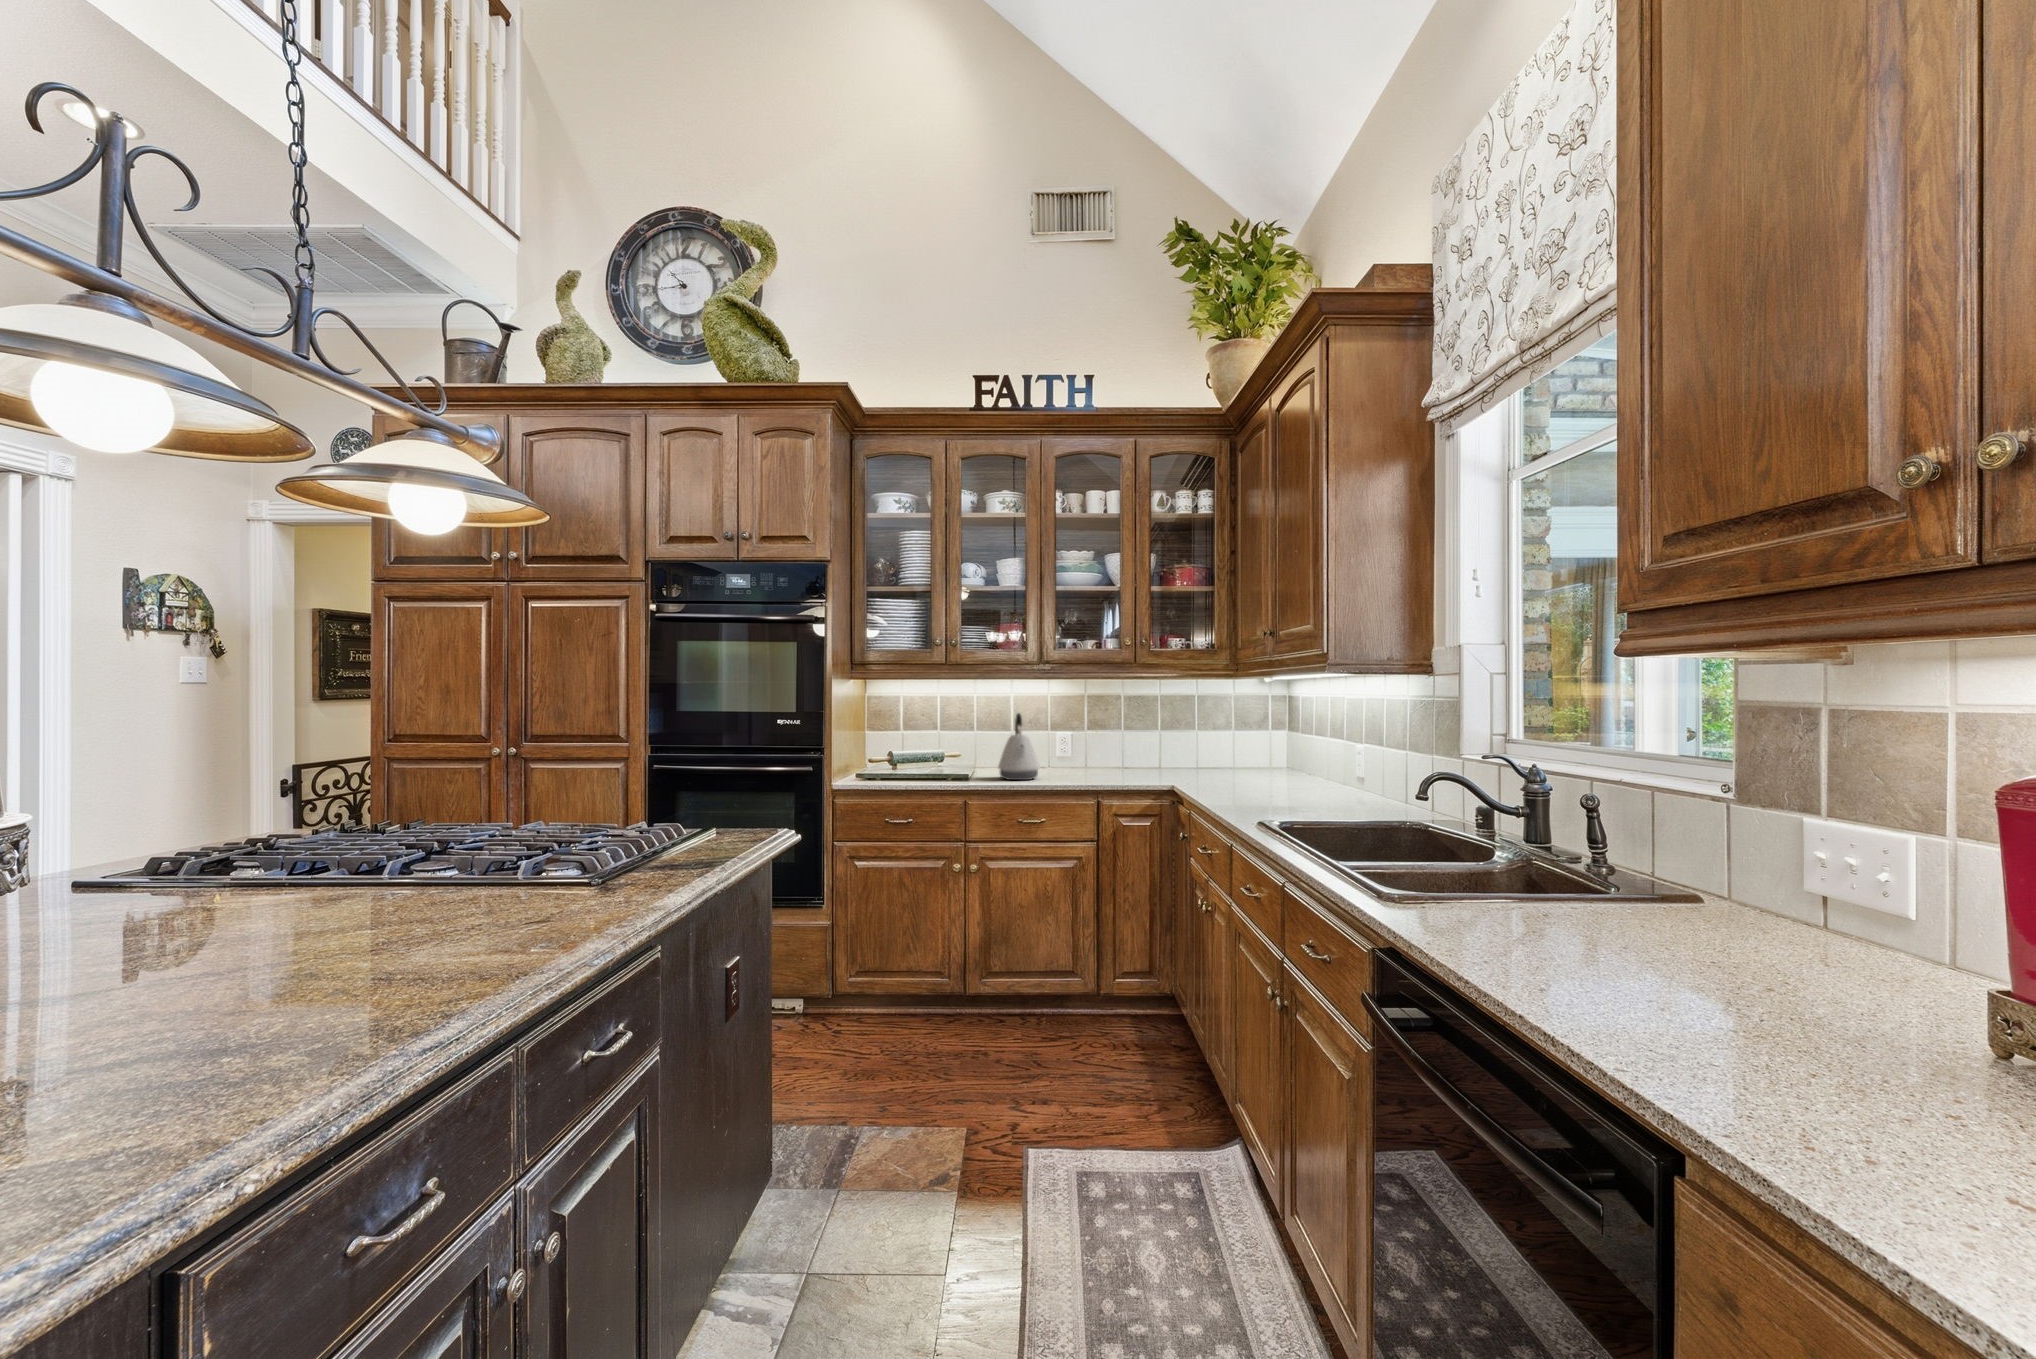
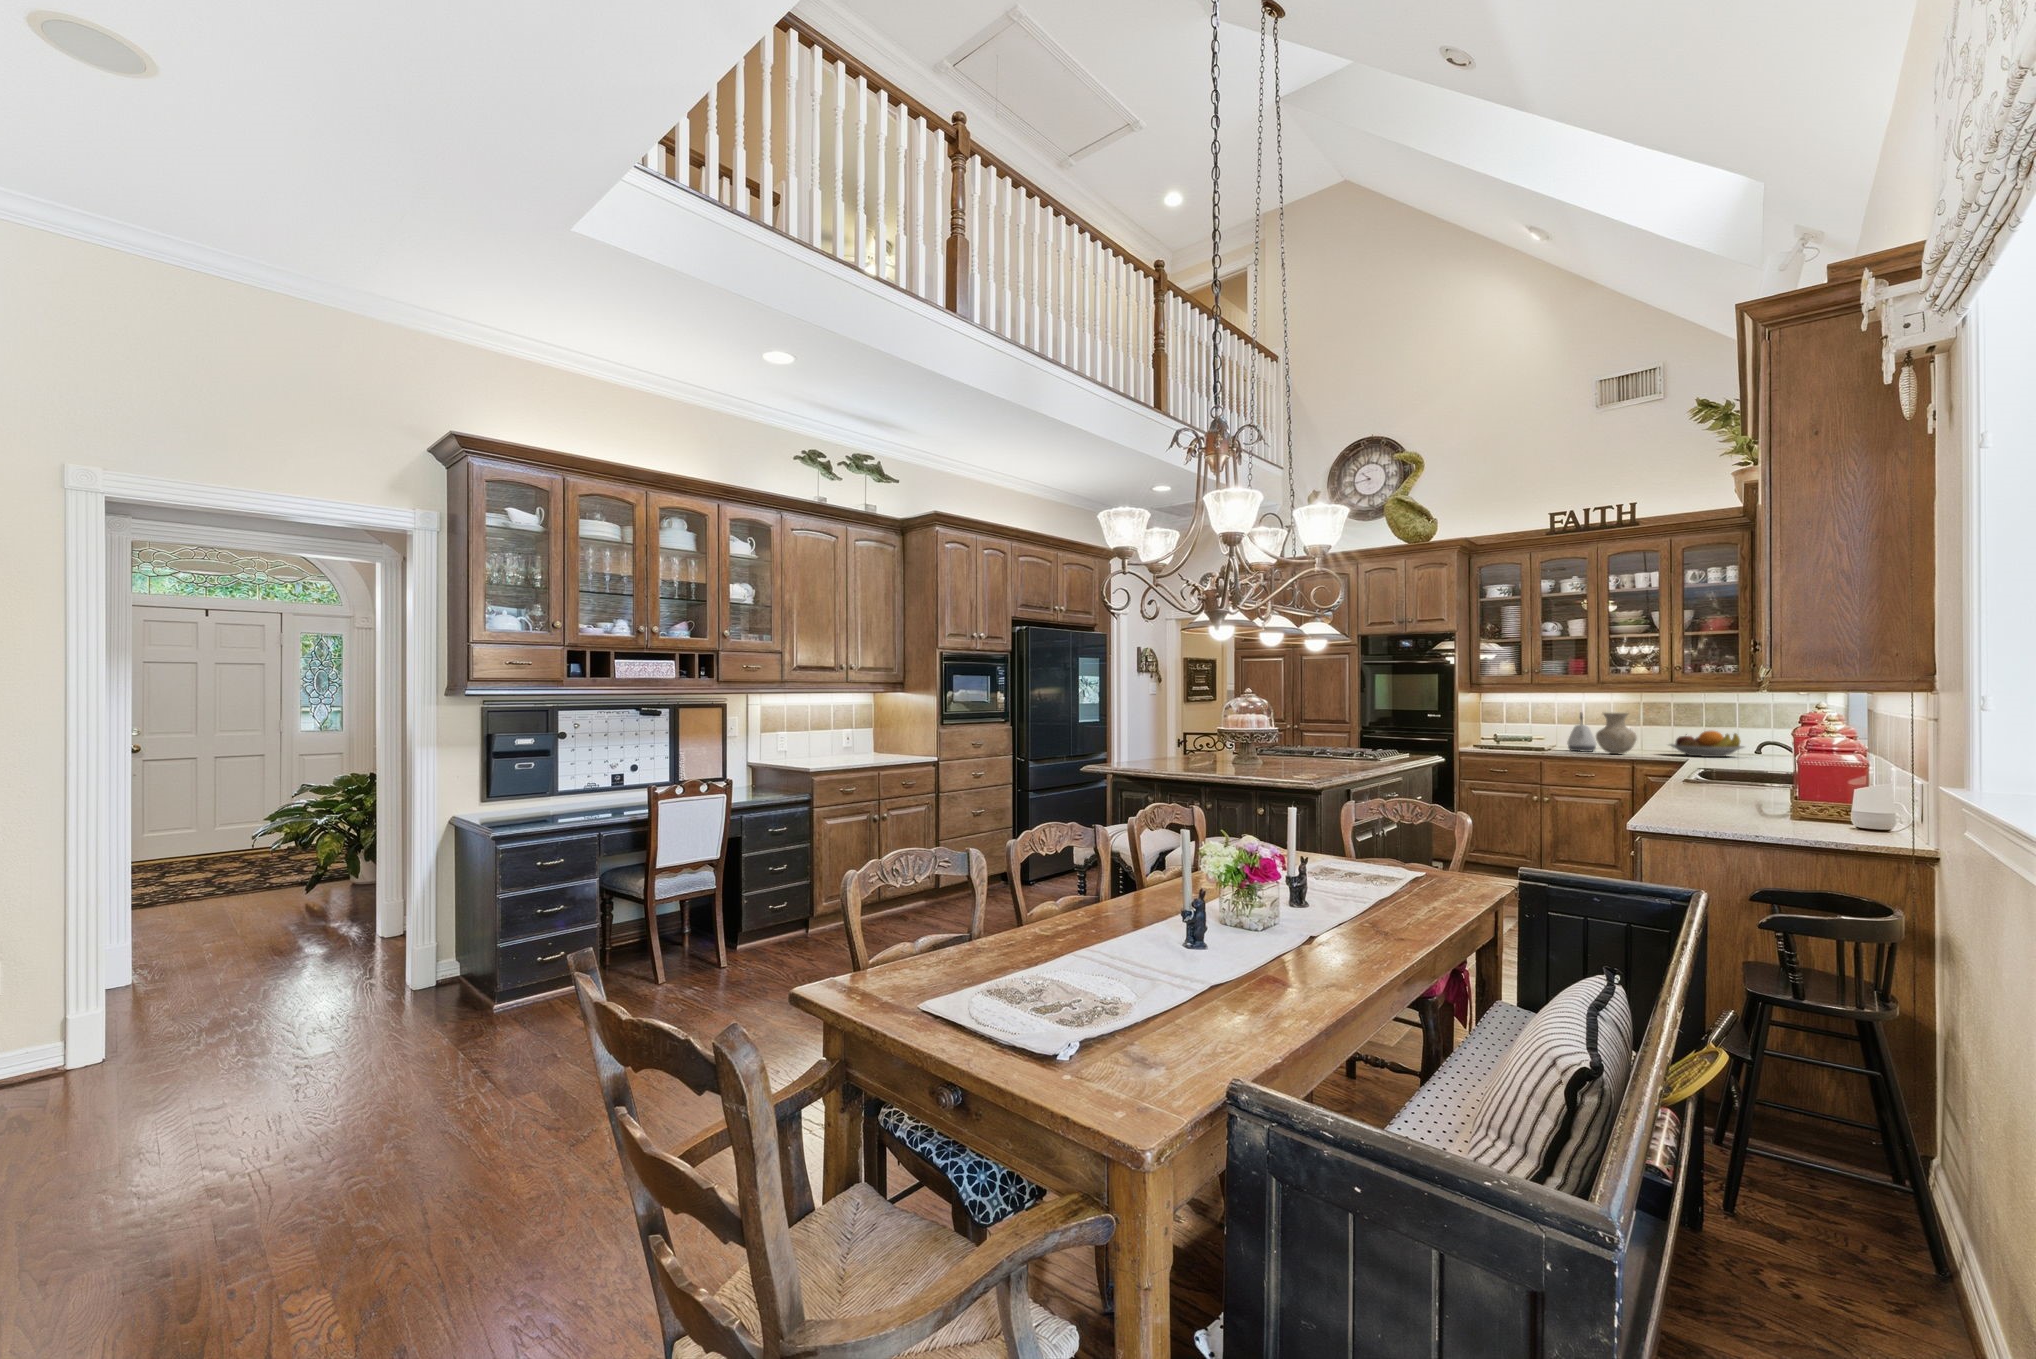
vase: none [1049,714,1105,787] -> present [1596,712,1637,754]
fruit bowl: none [1136,741,1231,783] -> present [1670,731,1744,757]

